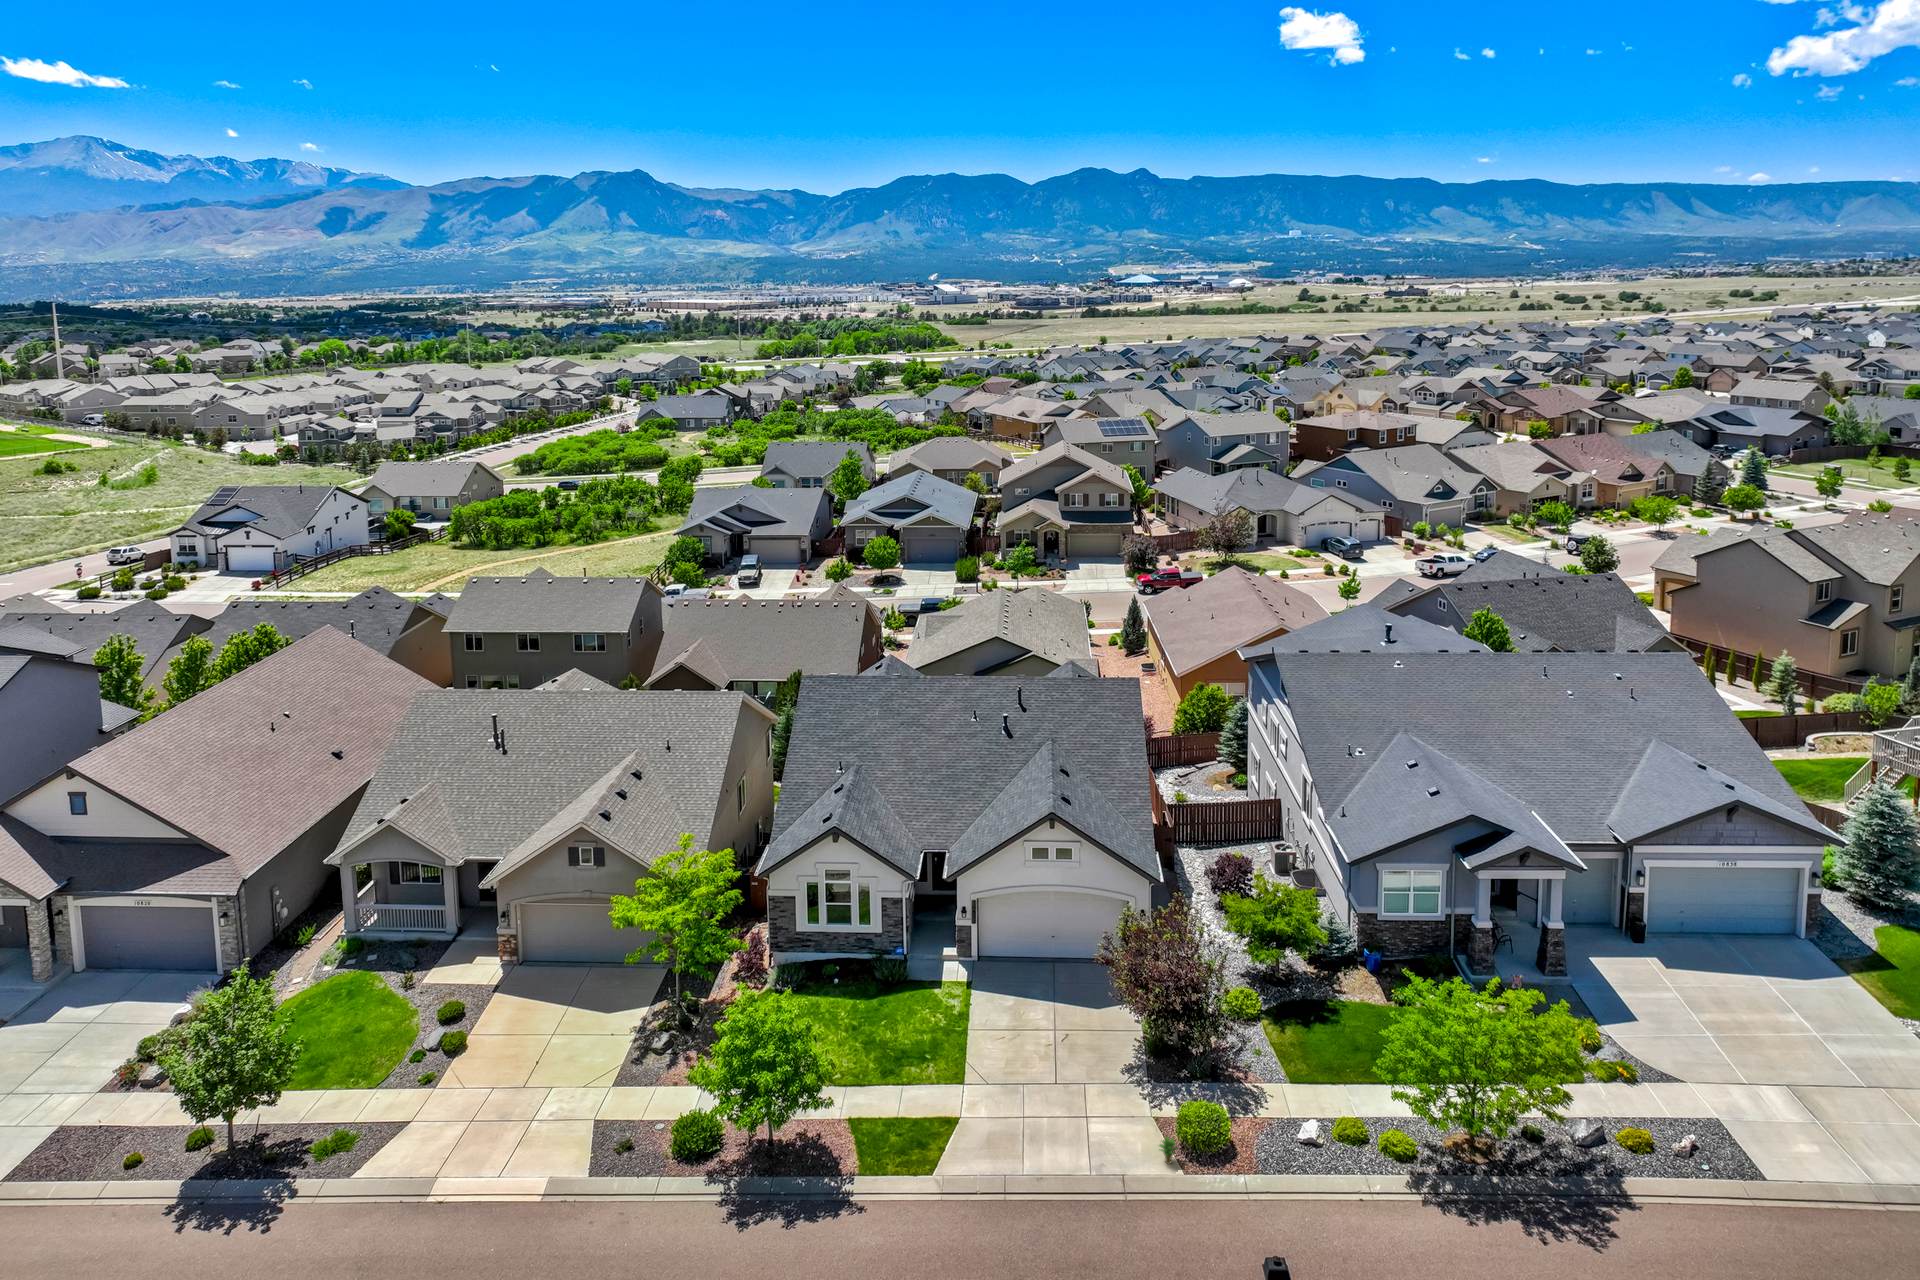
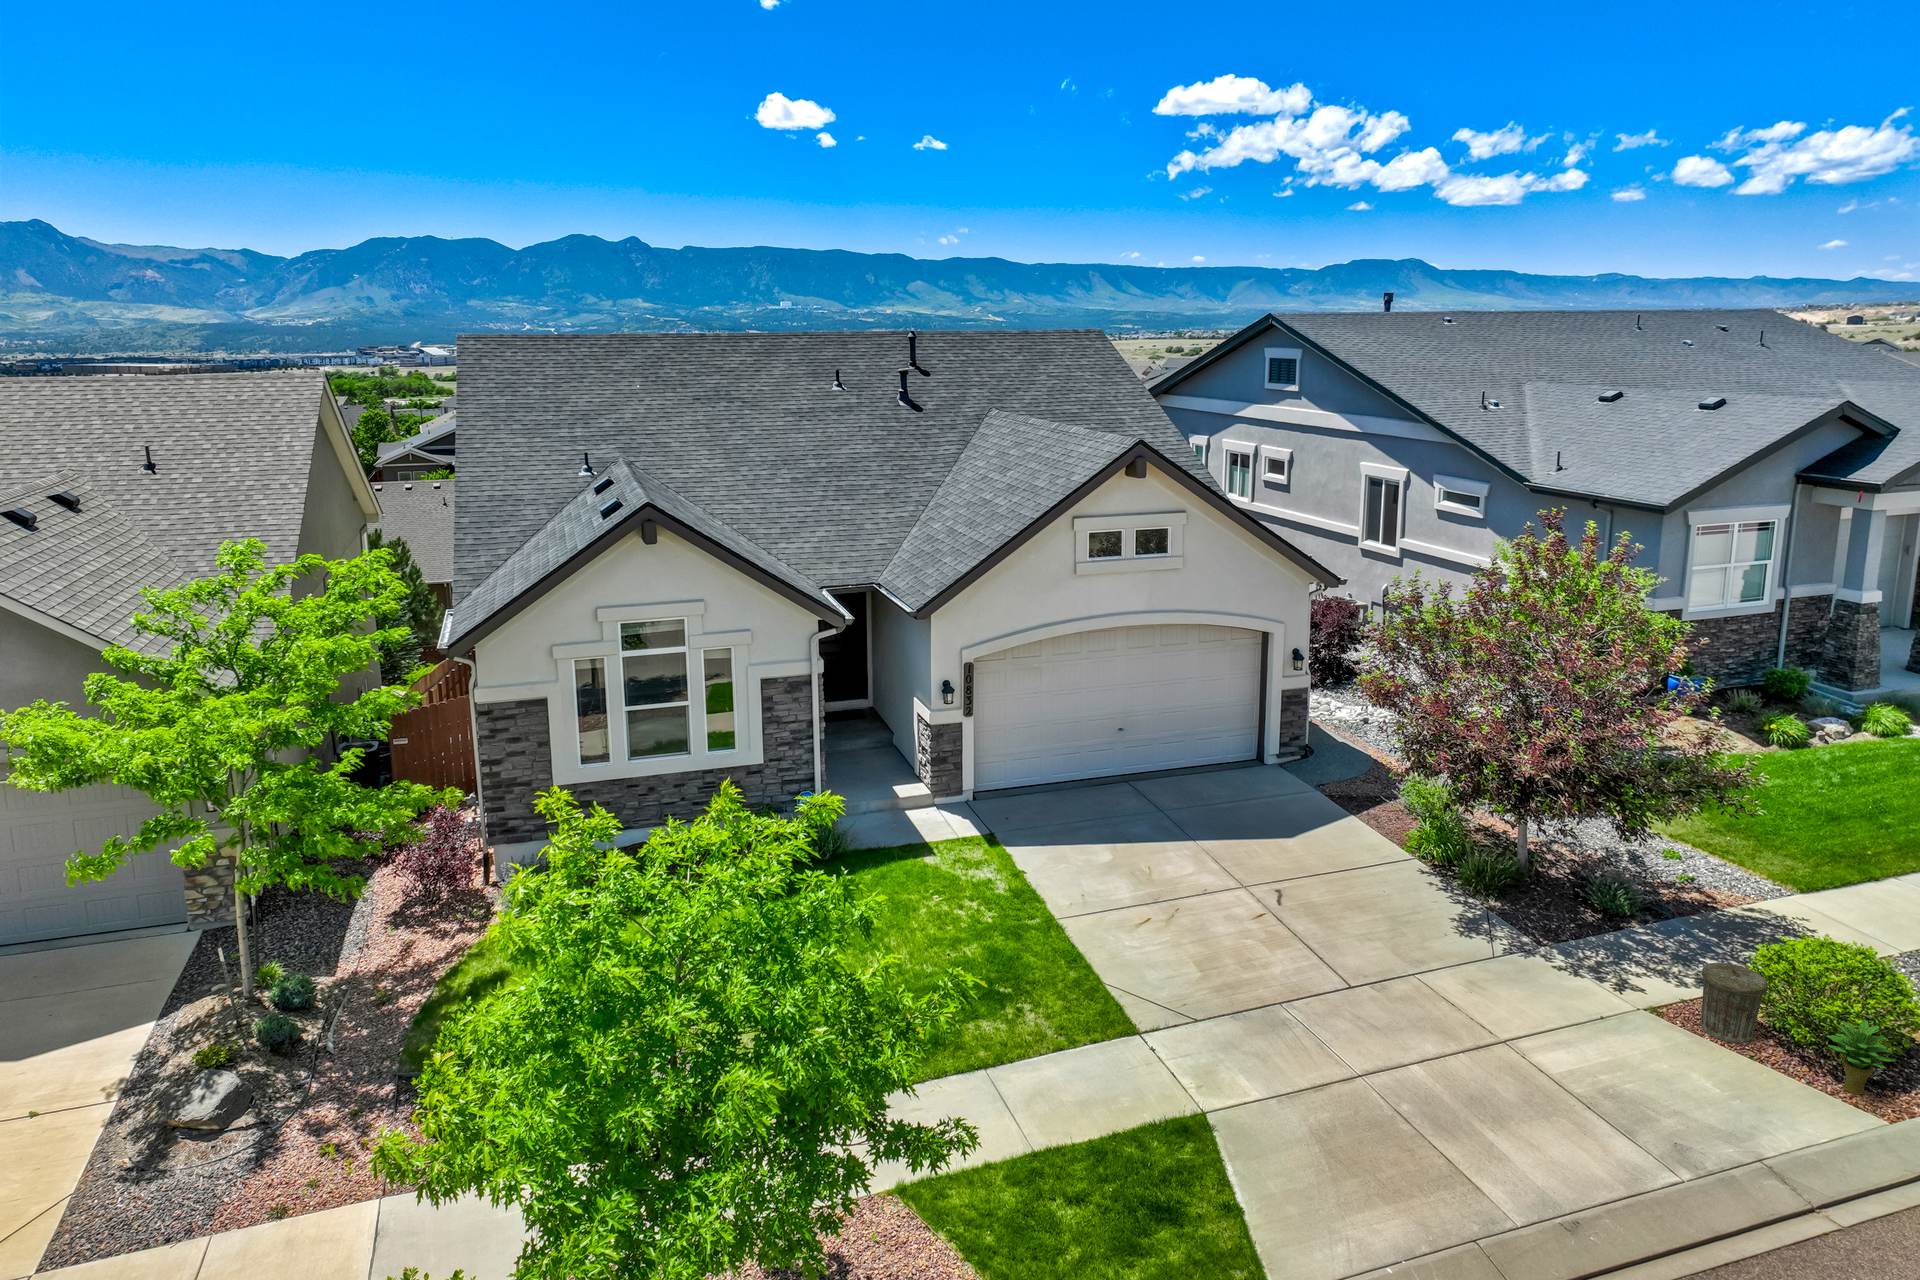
trash can: none [1145,1105,1167,1138] -> present [1700,963,1768,1043]

